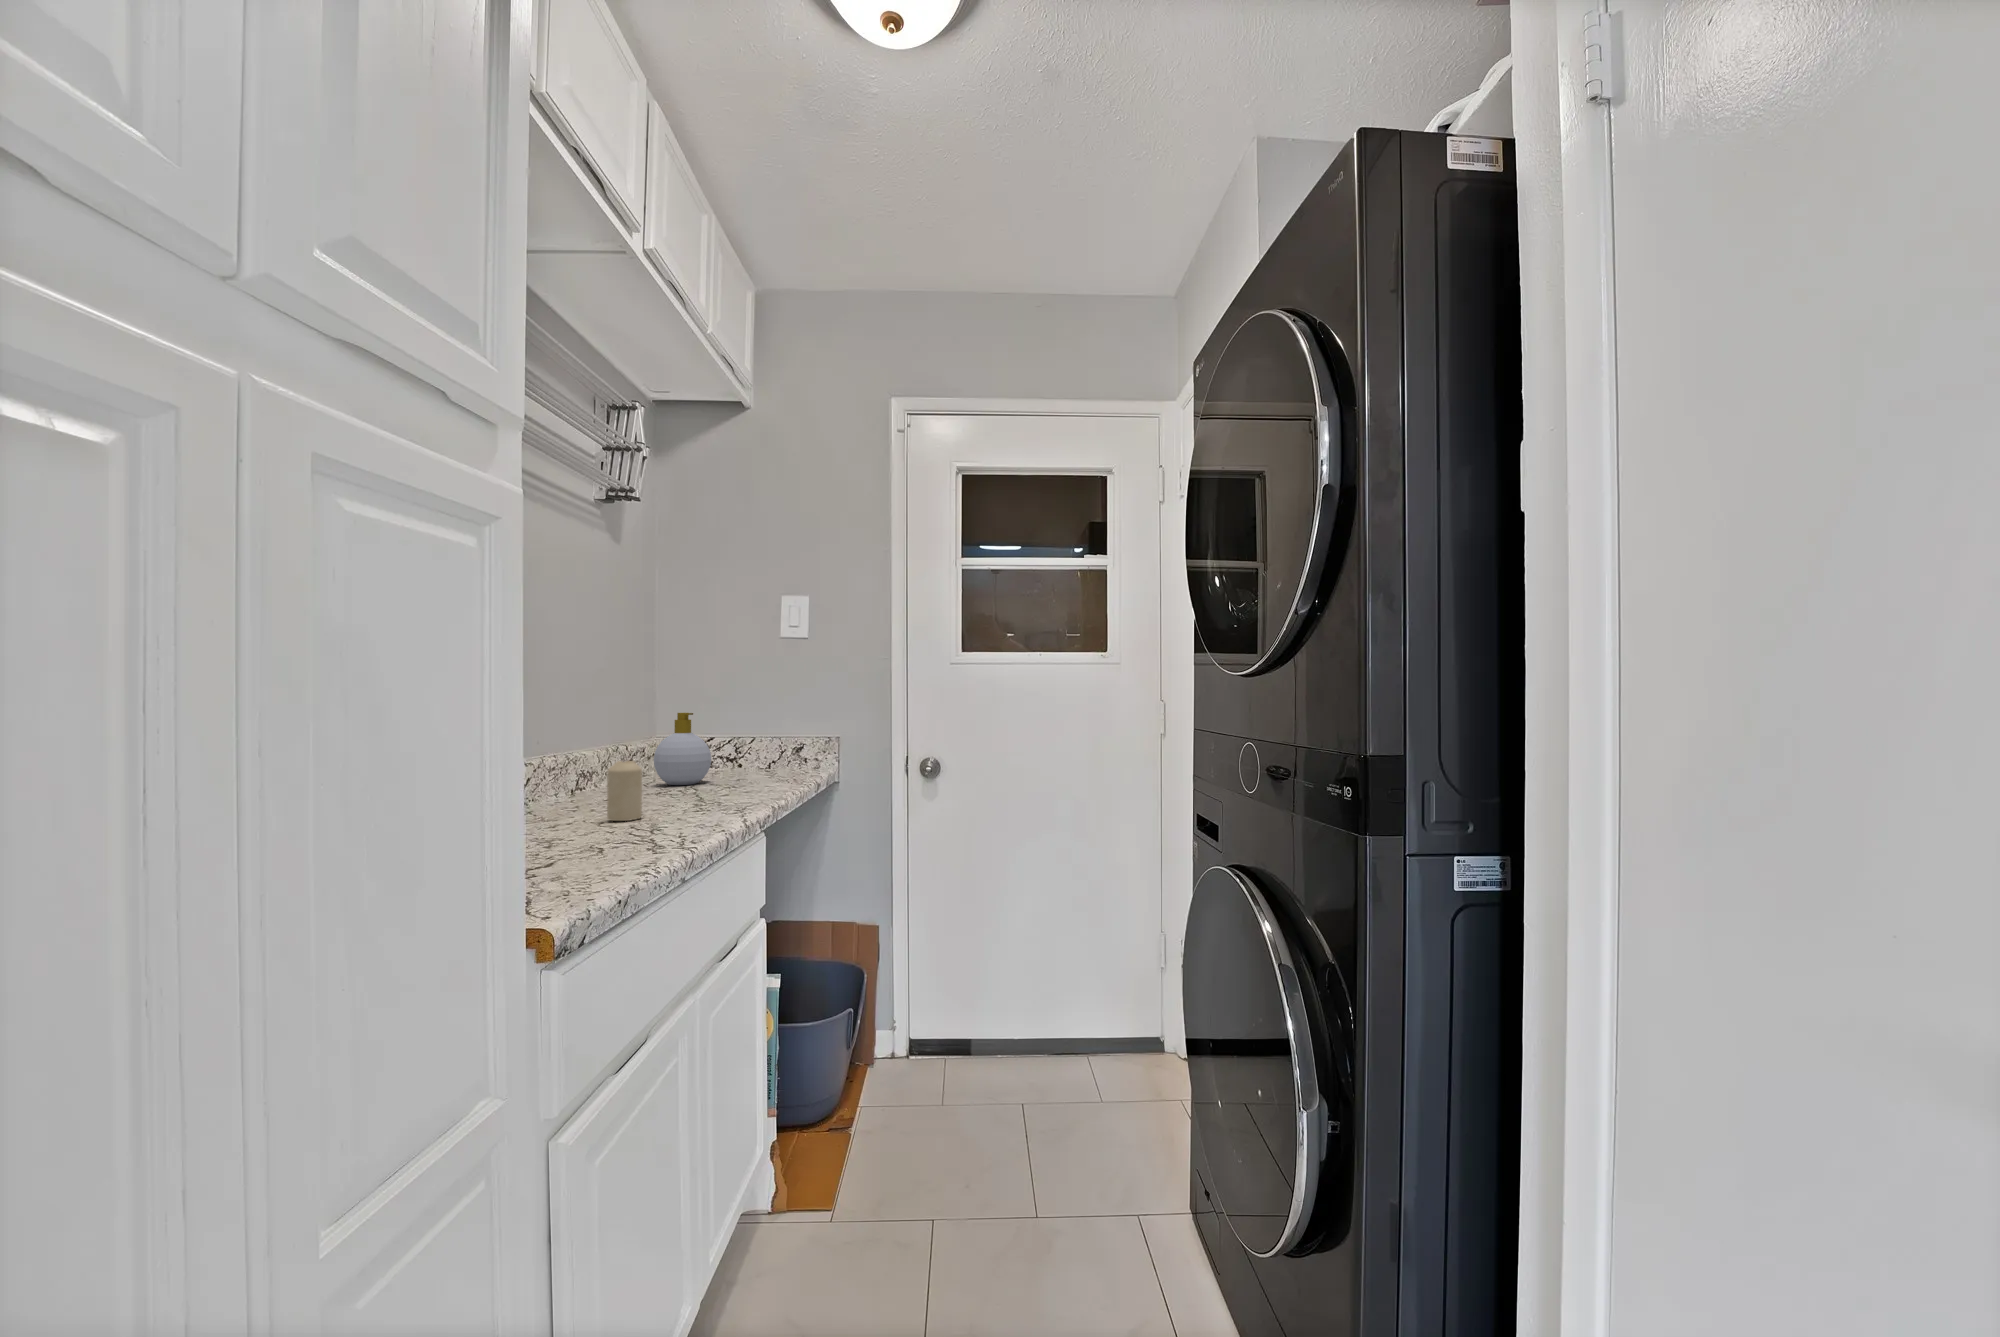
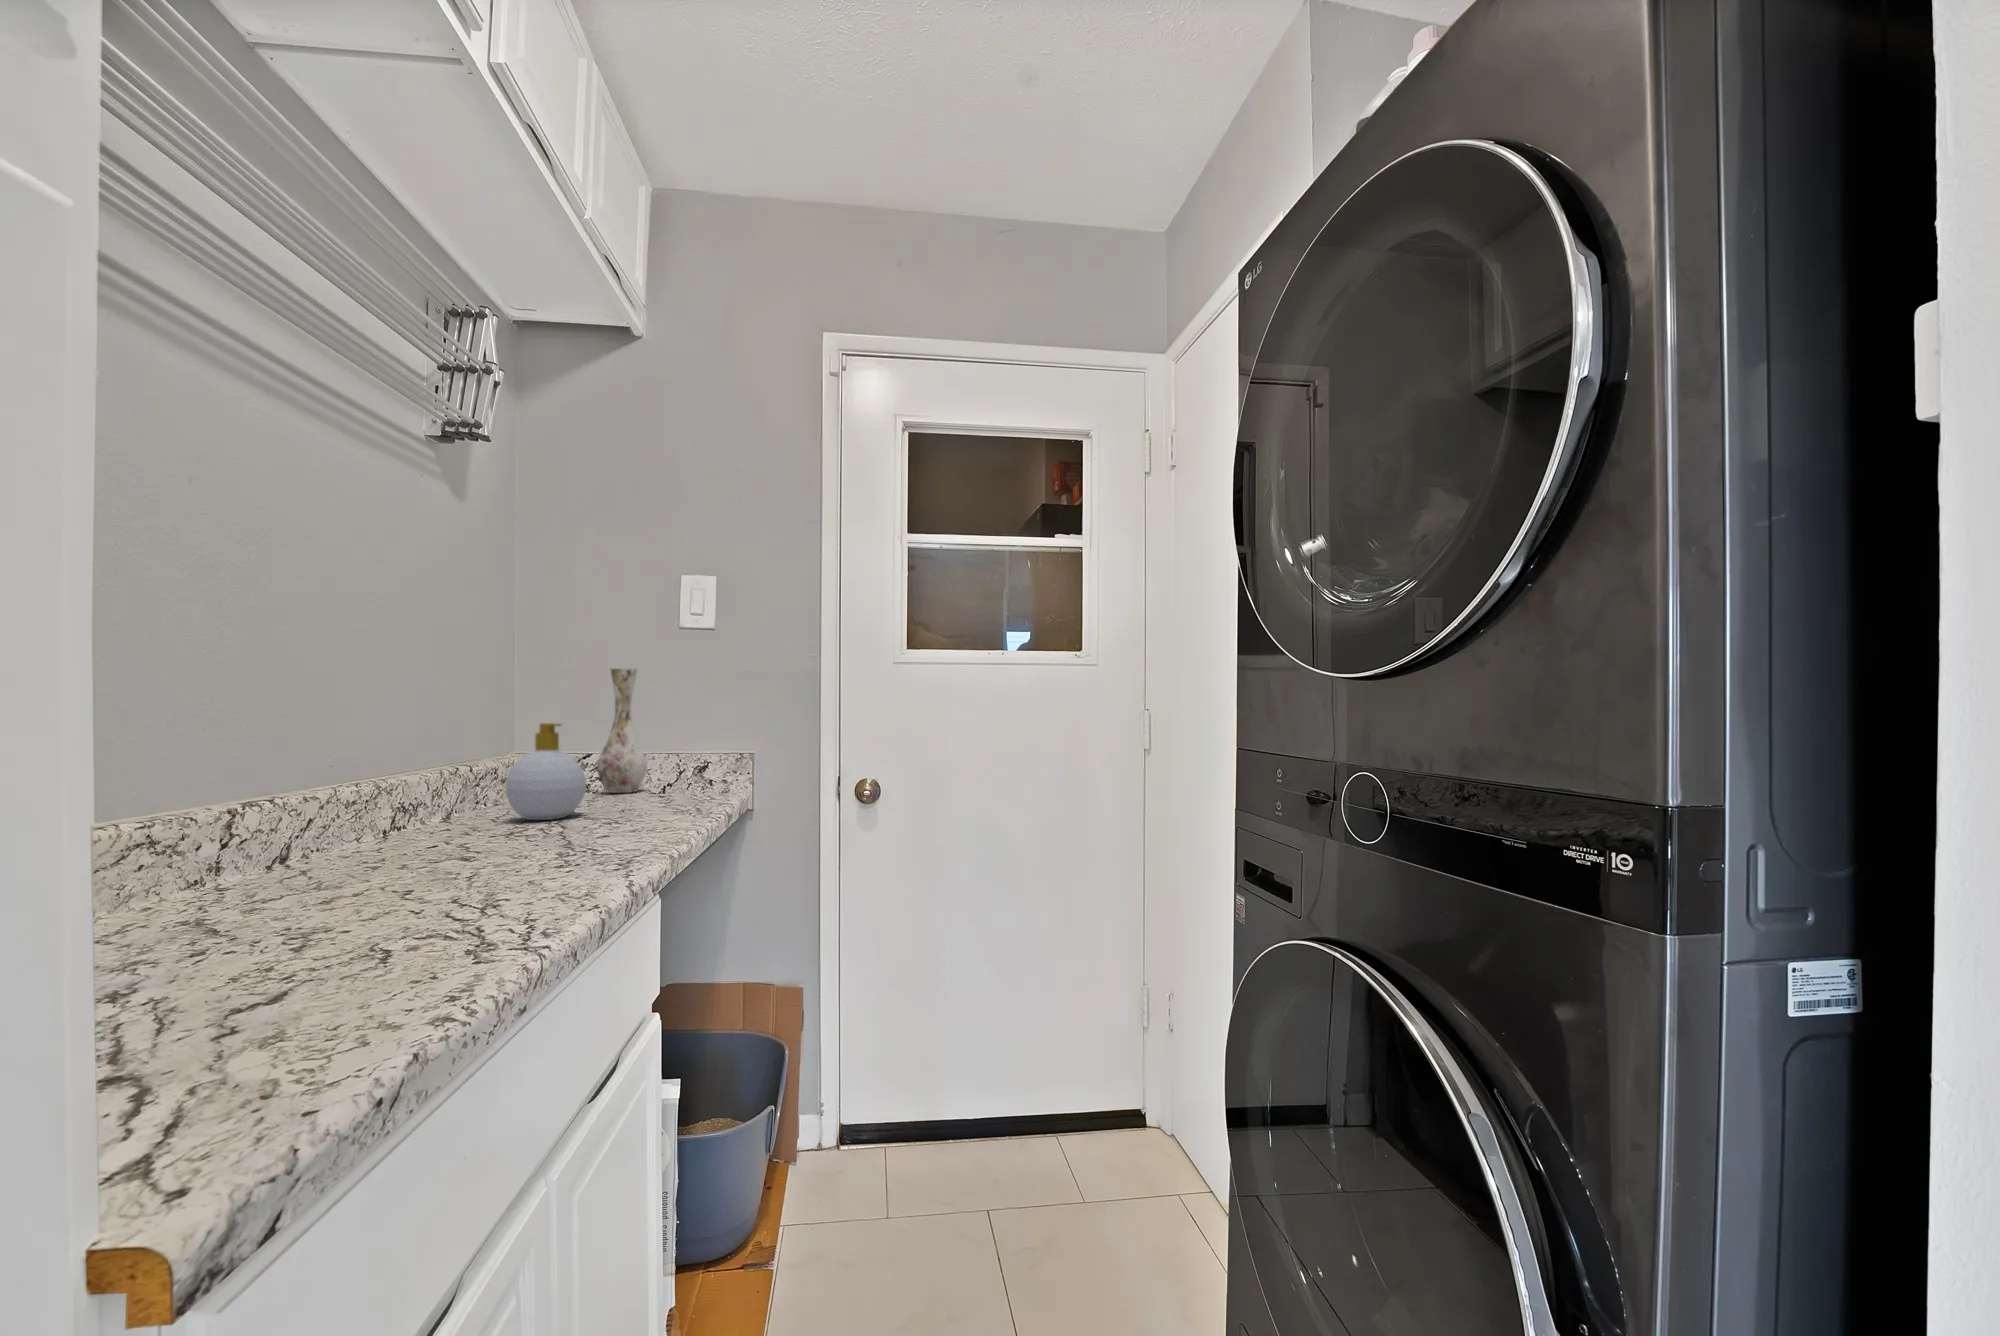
vase: none [718,670,757,768] -> present [597,668,647,793]
candle: present [607,761,642,821] -> none [418,796,475,887]

